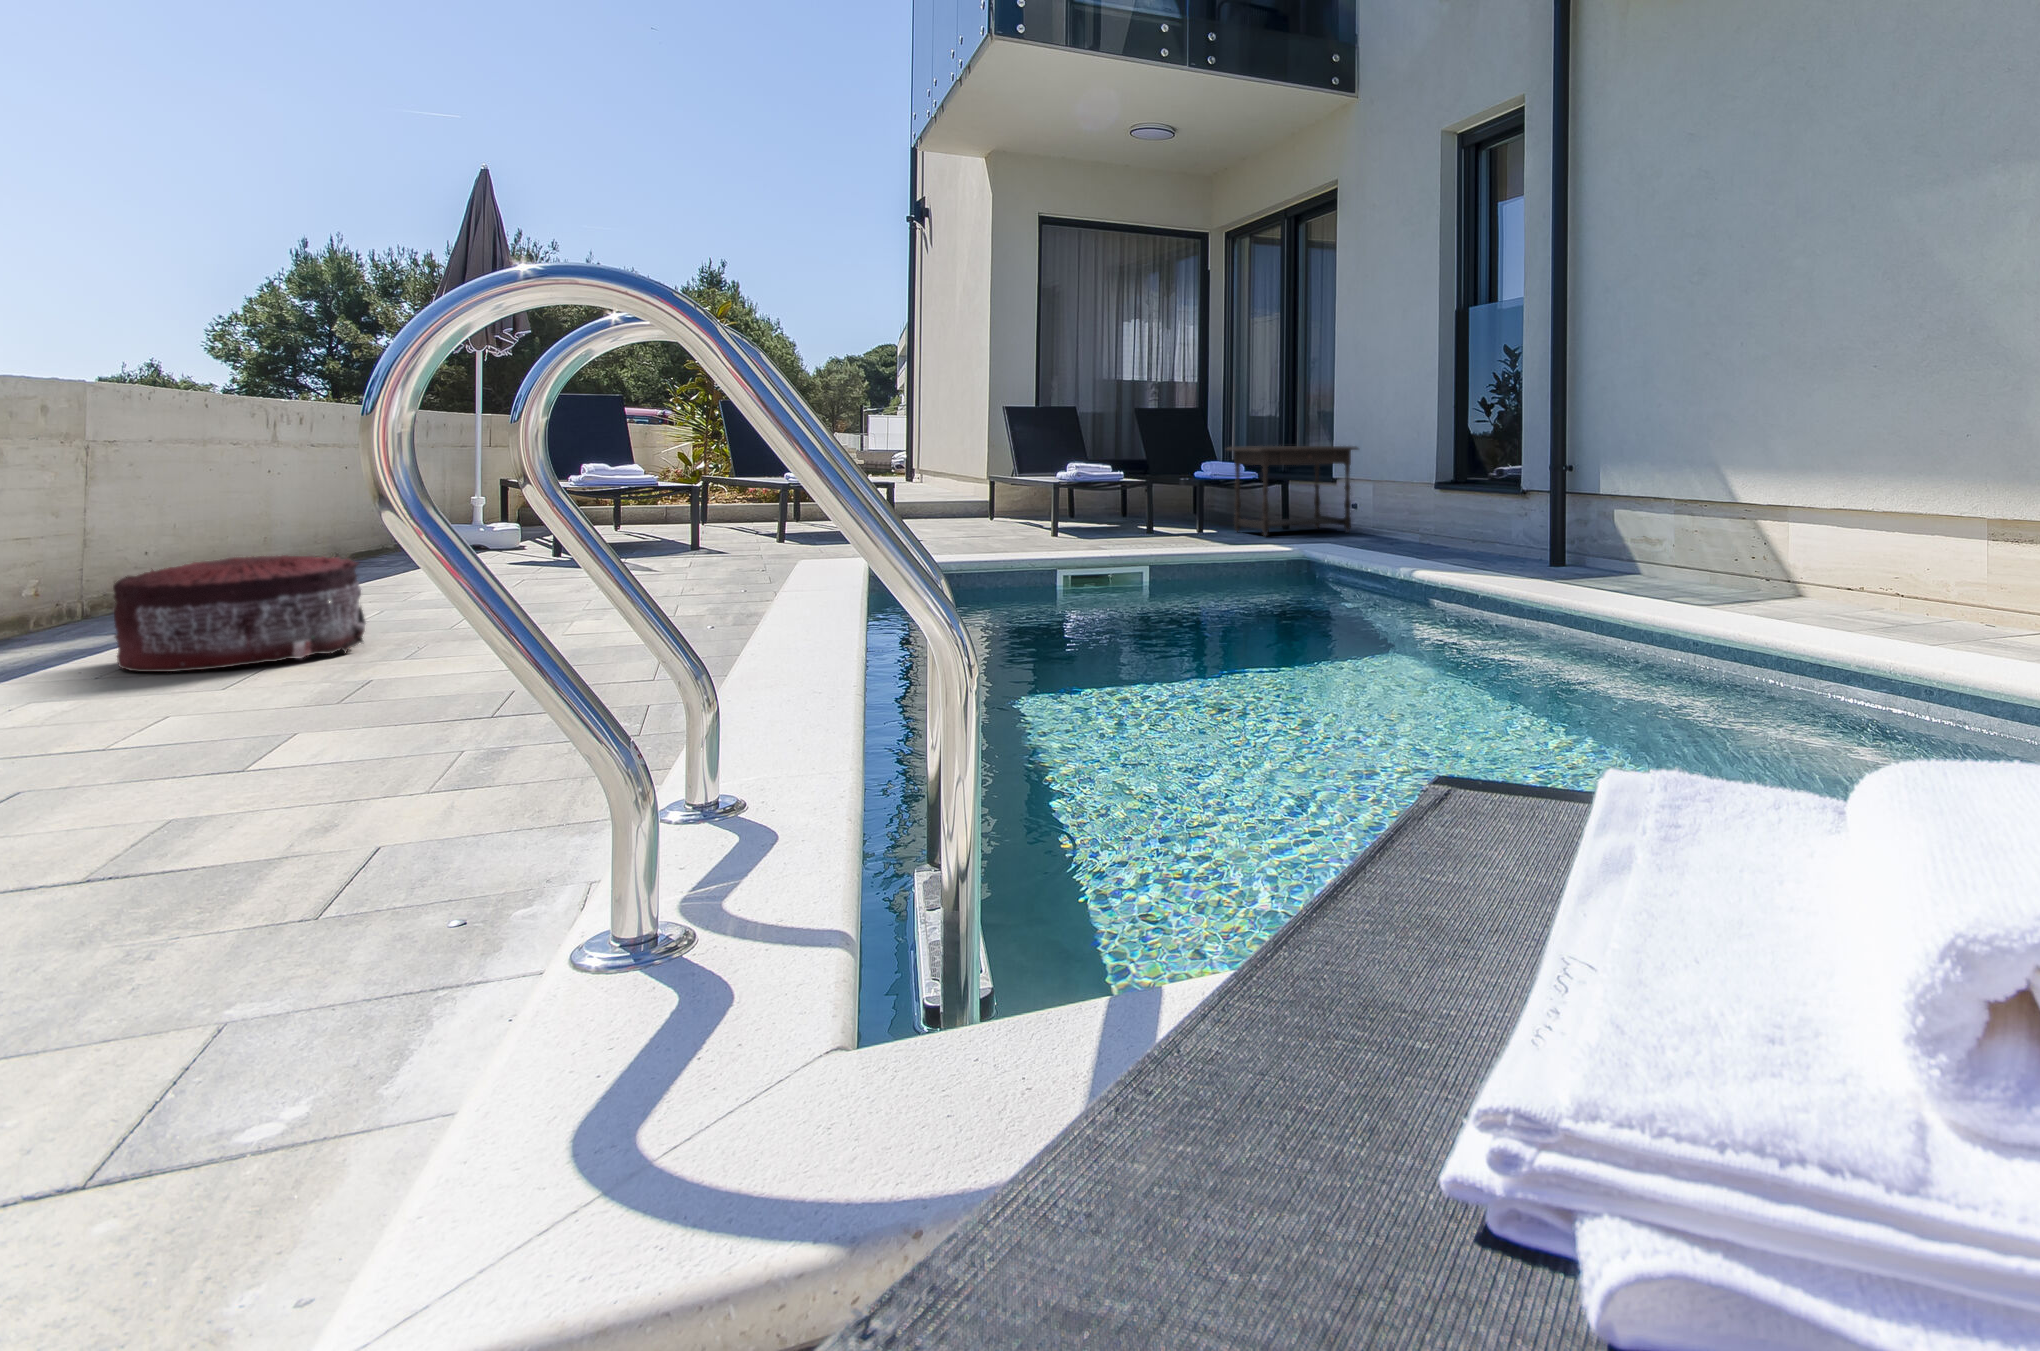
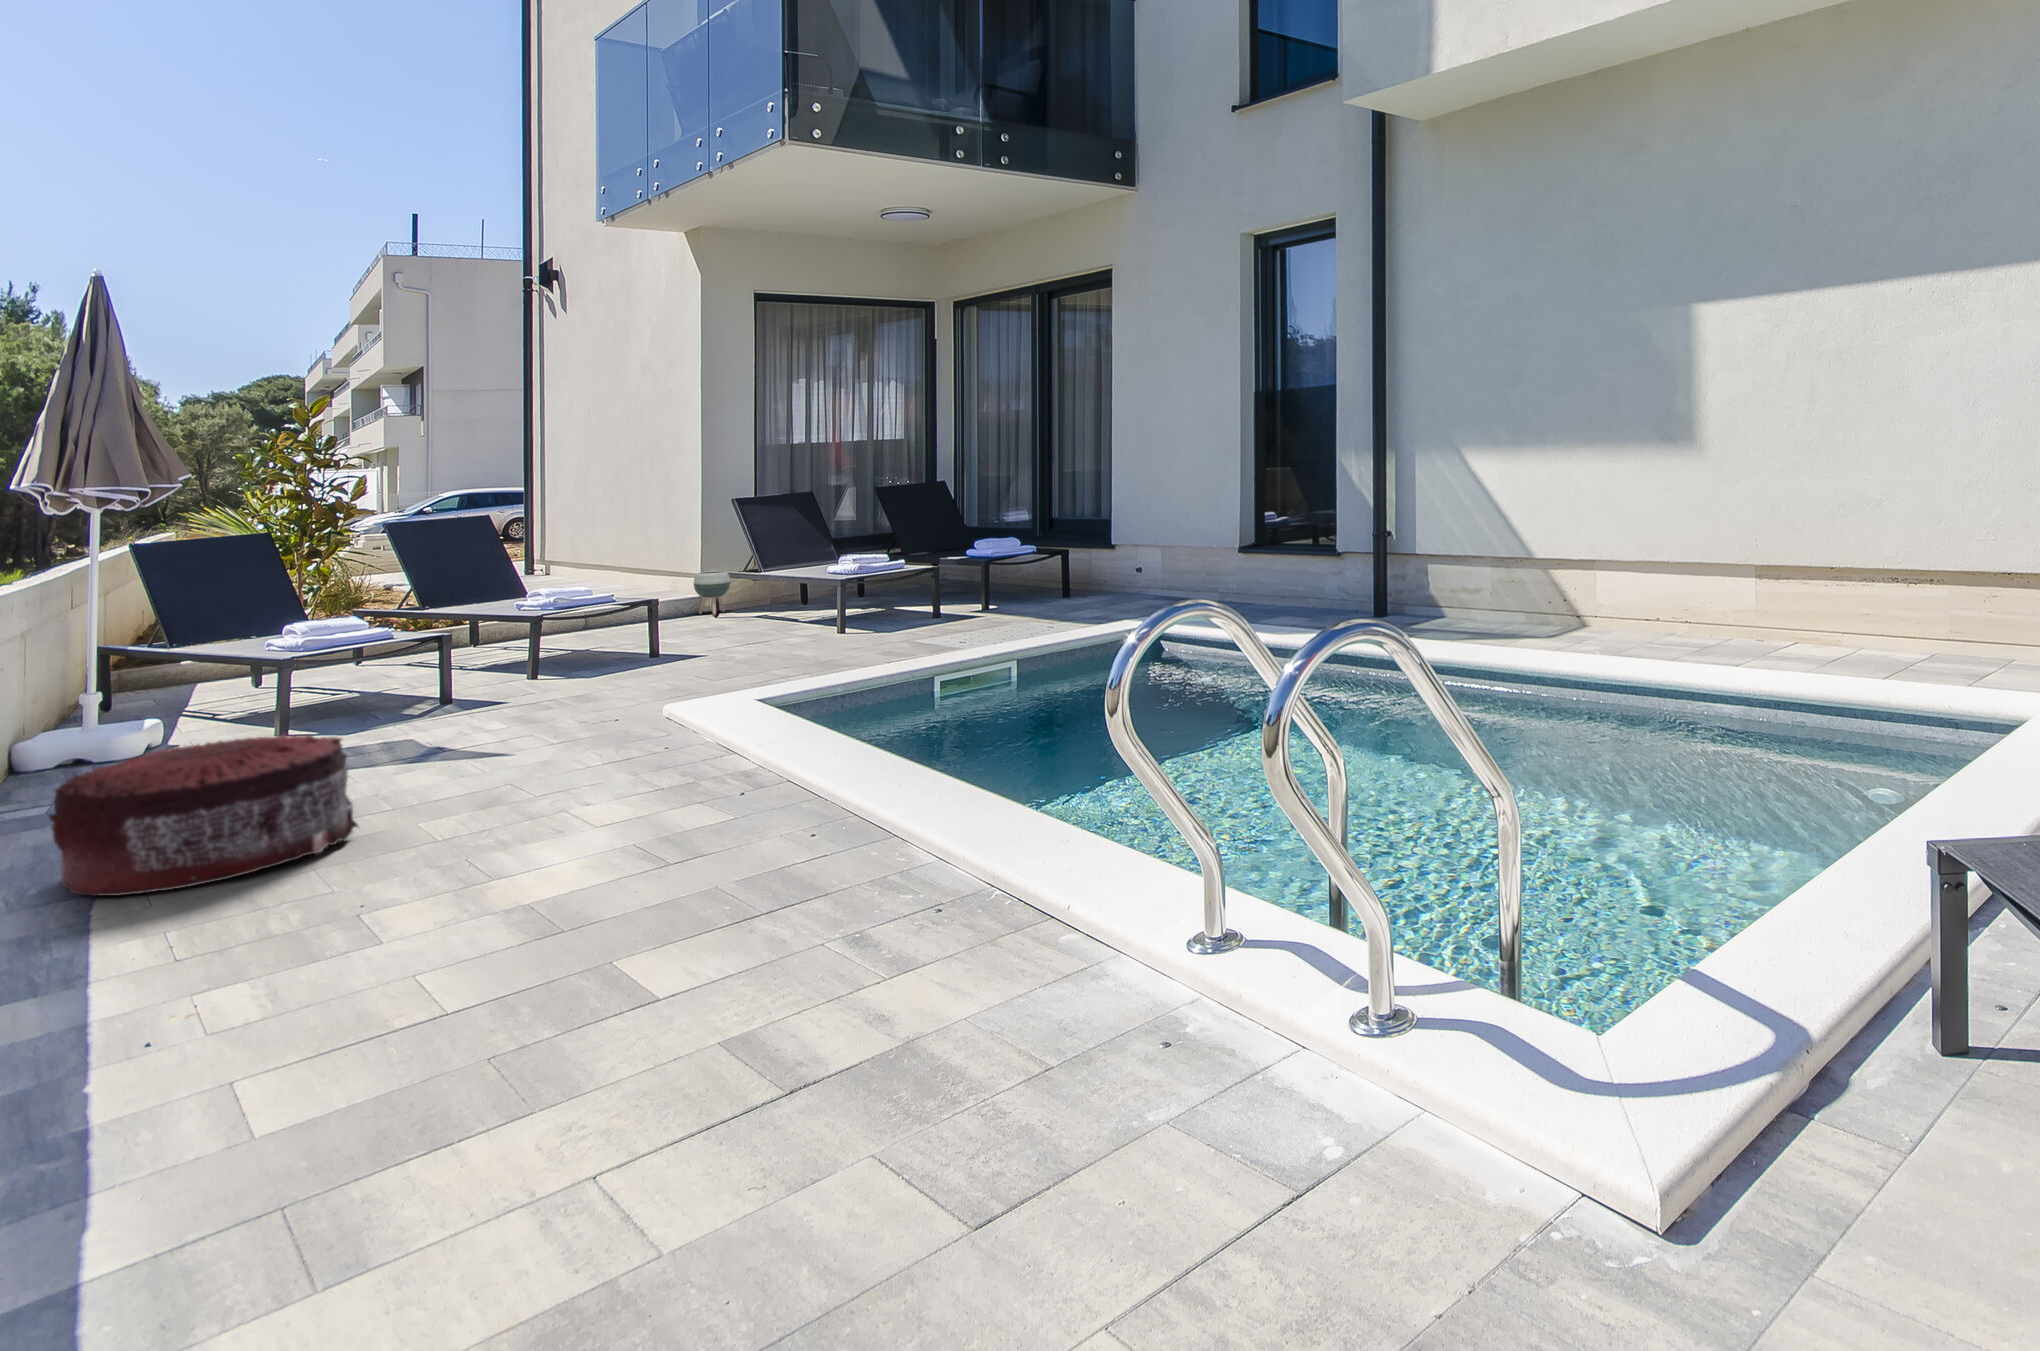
side table: present [1227,446,1358,536] -> none [1013,517,1148,611]
planter: none [970,484,1001,523] -> present [694,571,731,615]

